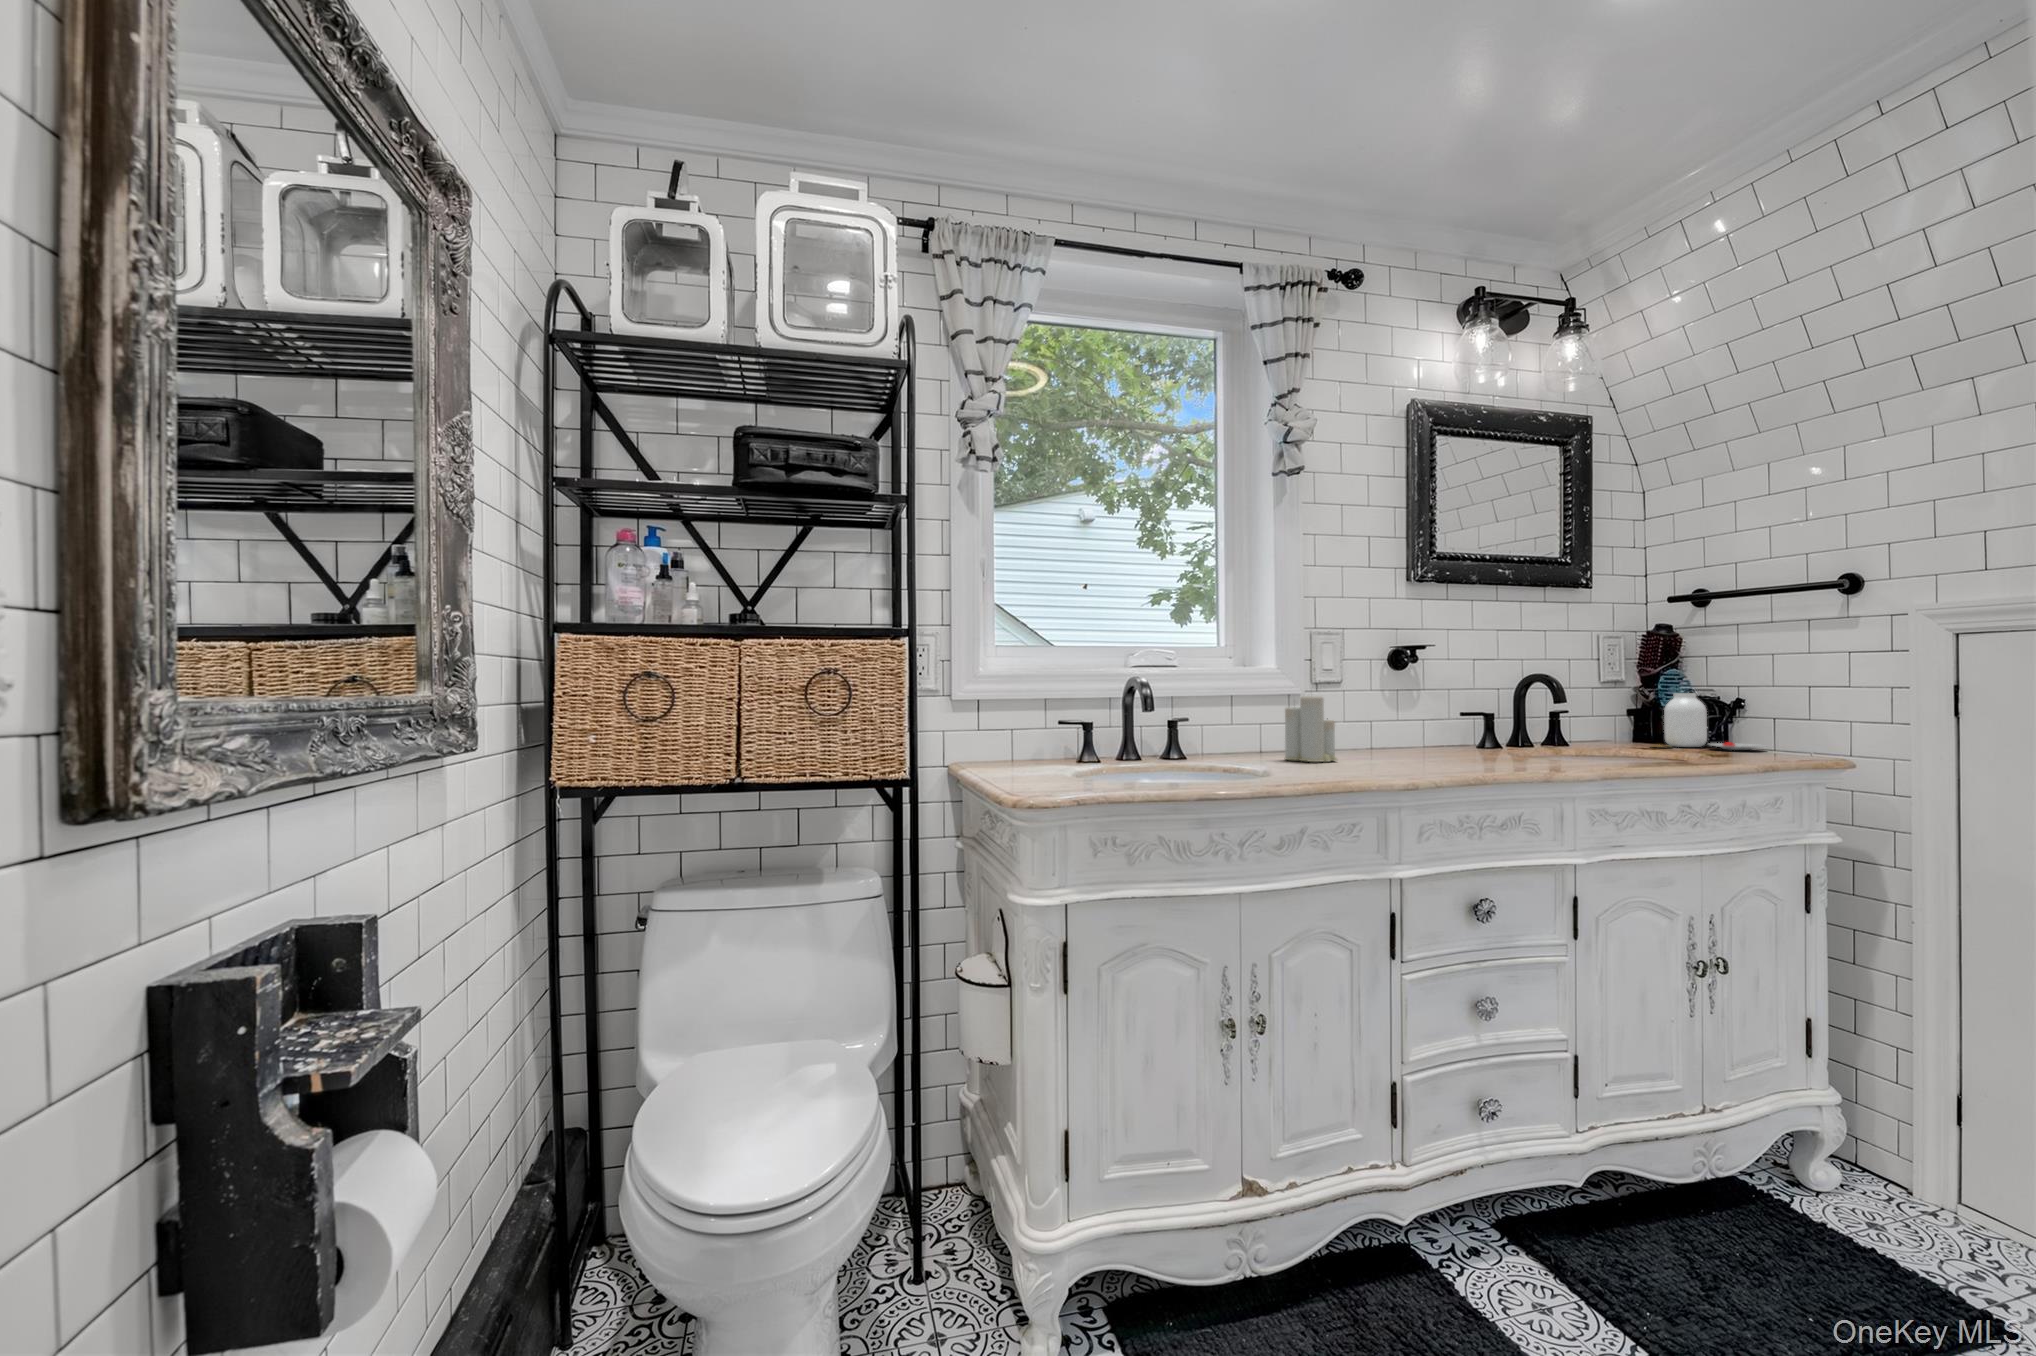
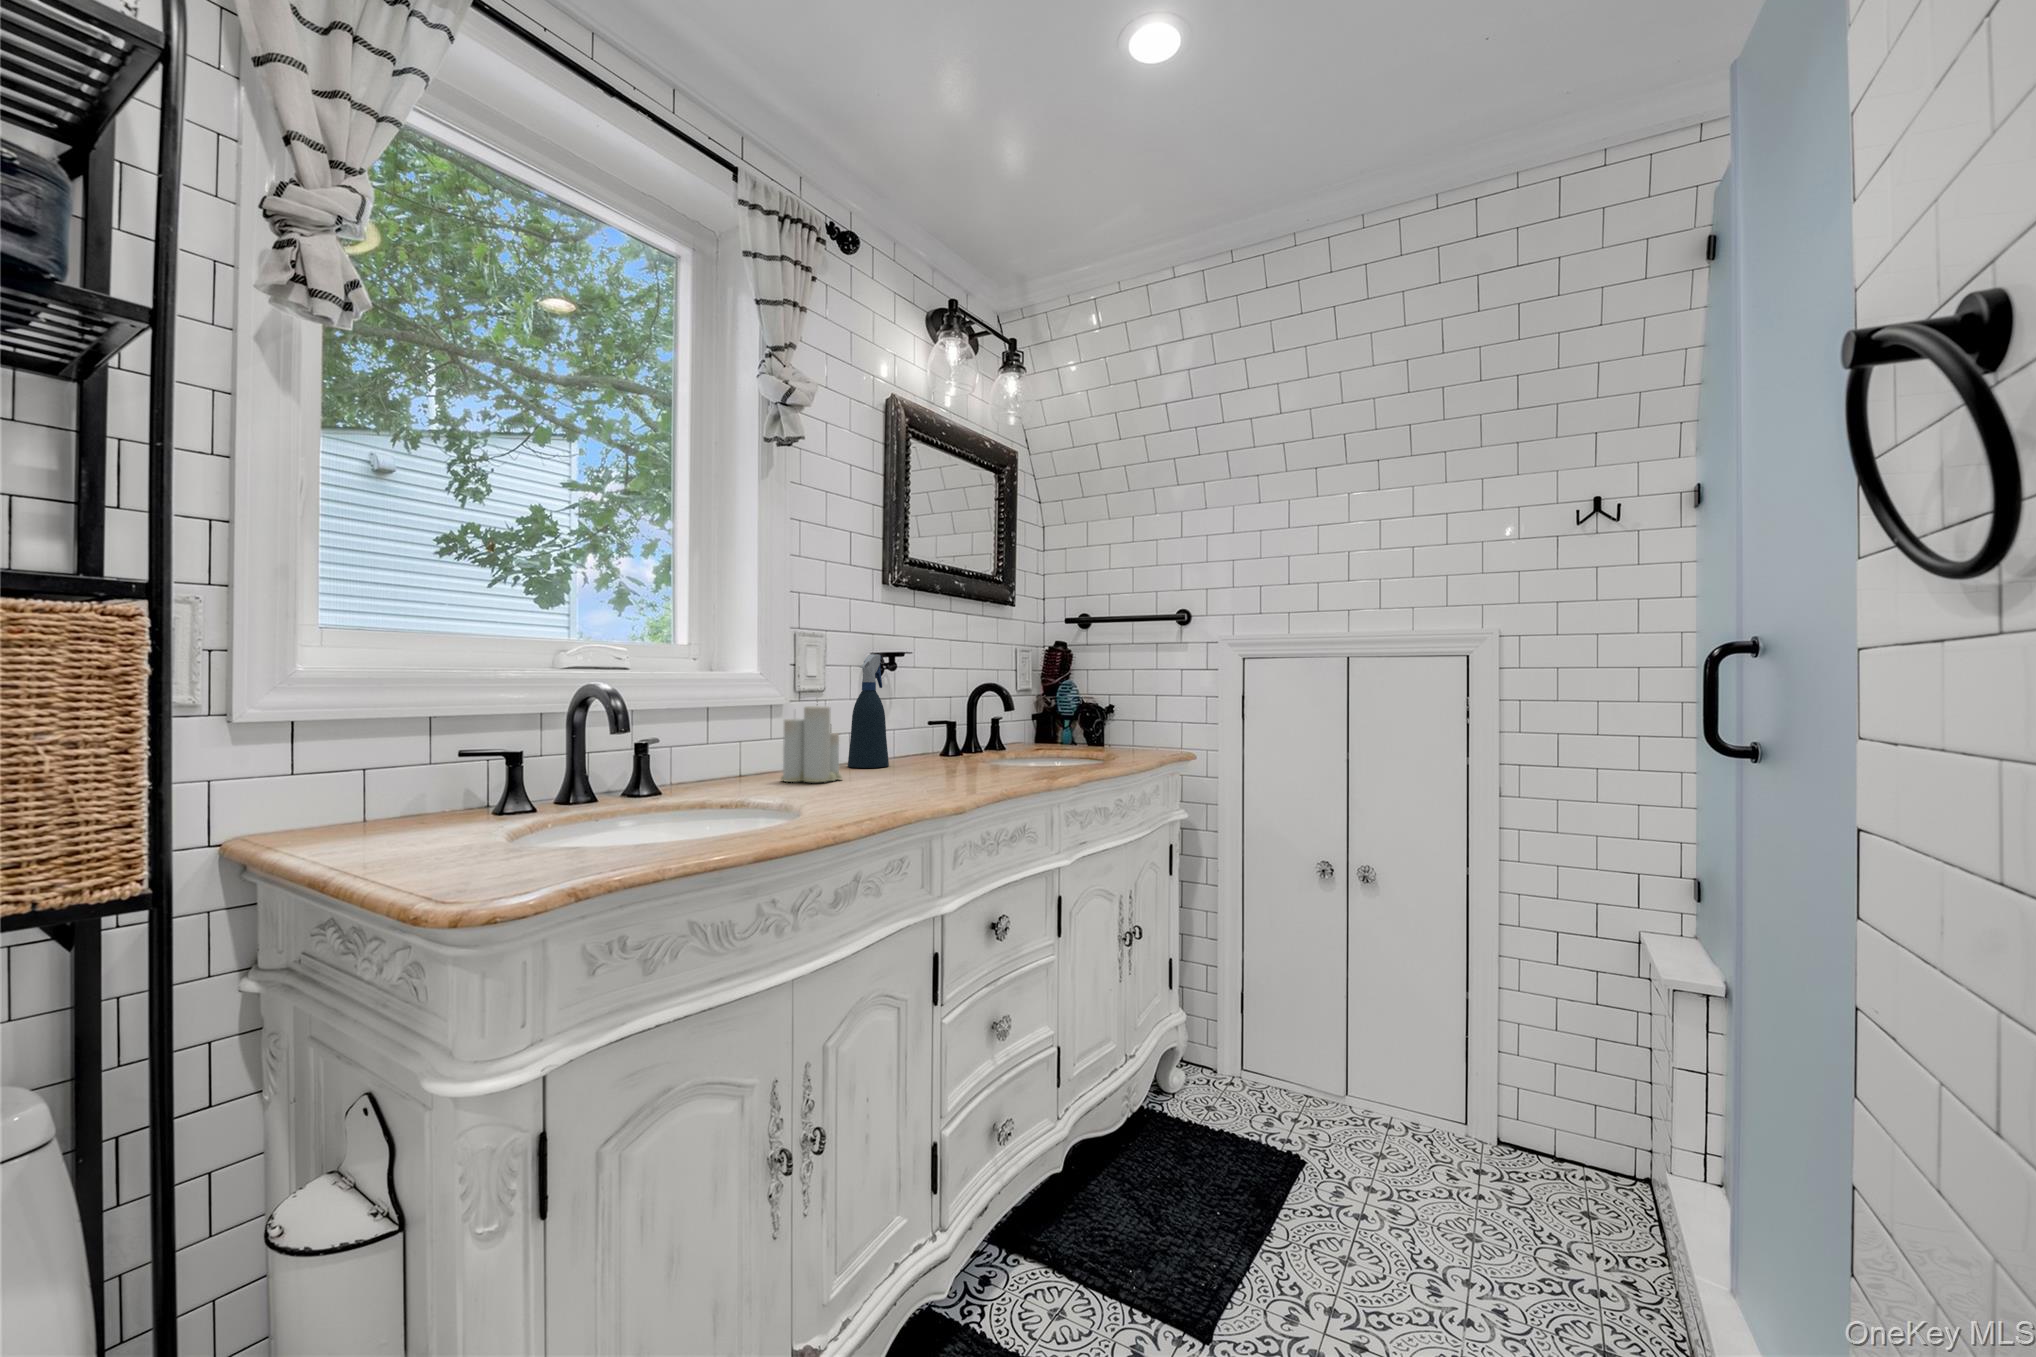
spray bottle: none [1361,650,1402,755] -> present [848,654,889,768]
jar: present [1660,693,1764,750] -> none [1056,698,1131,744]

